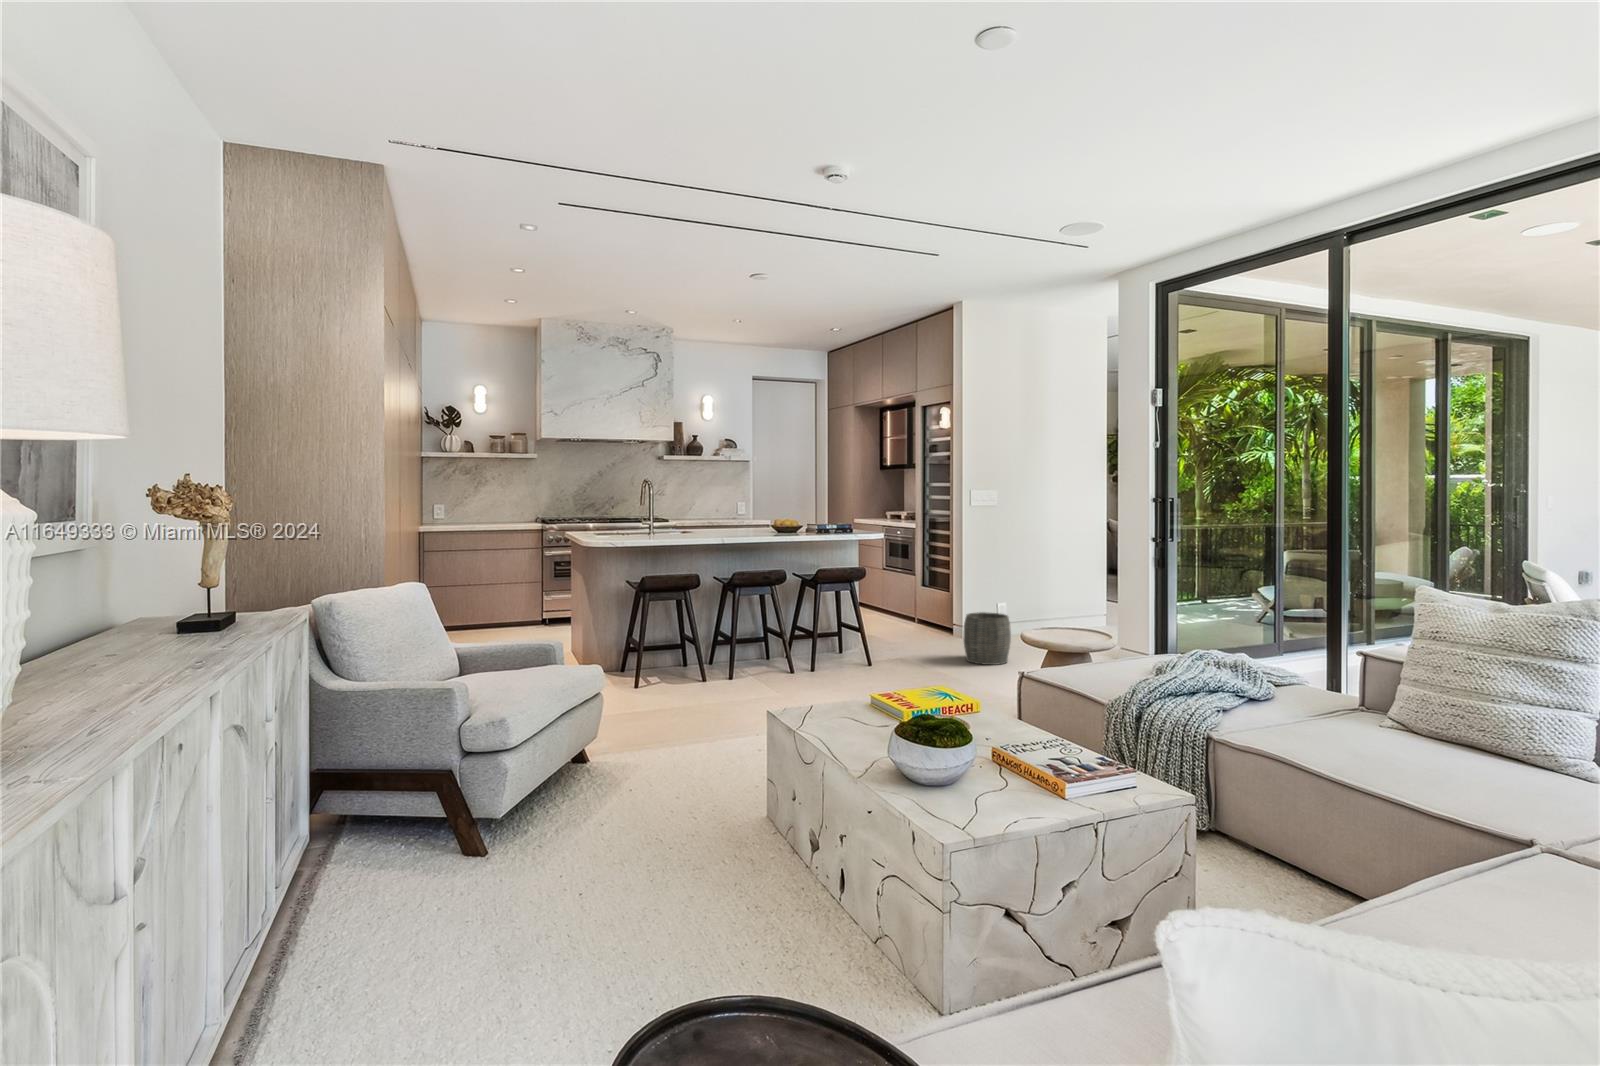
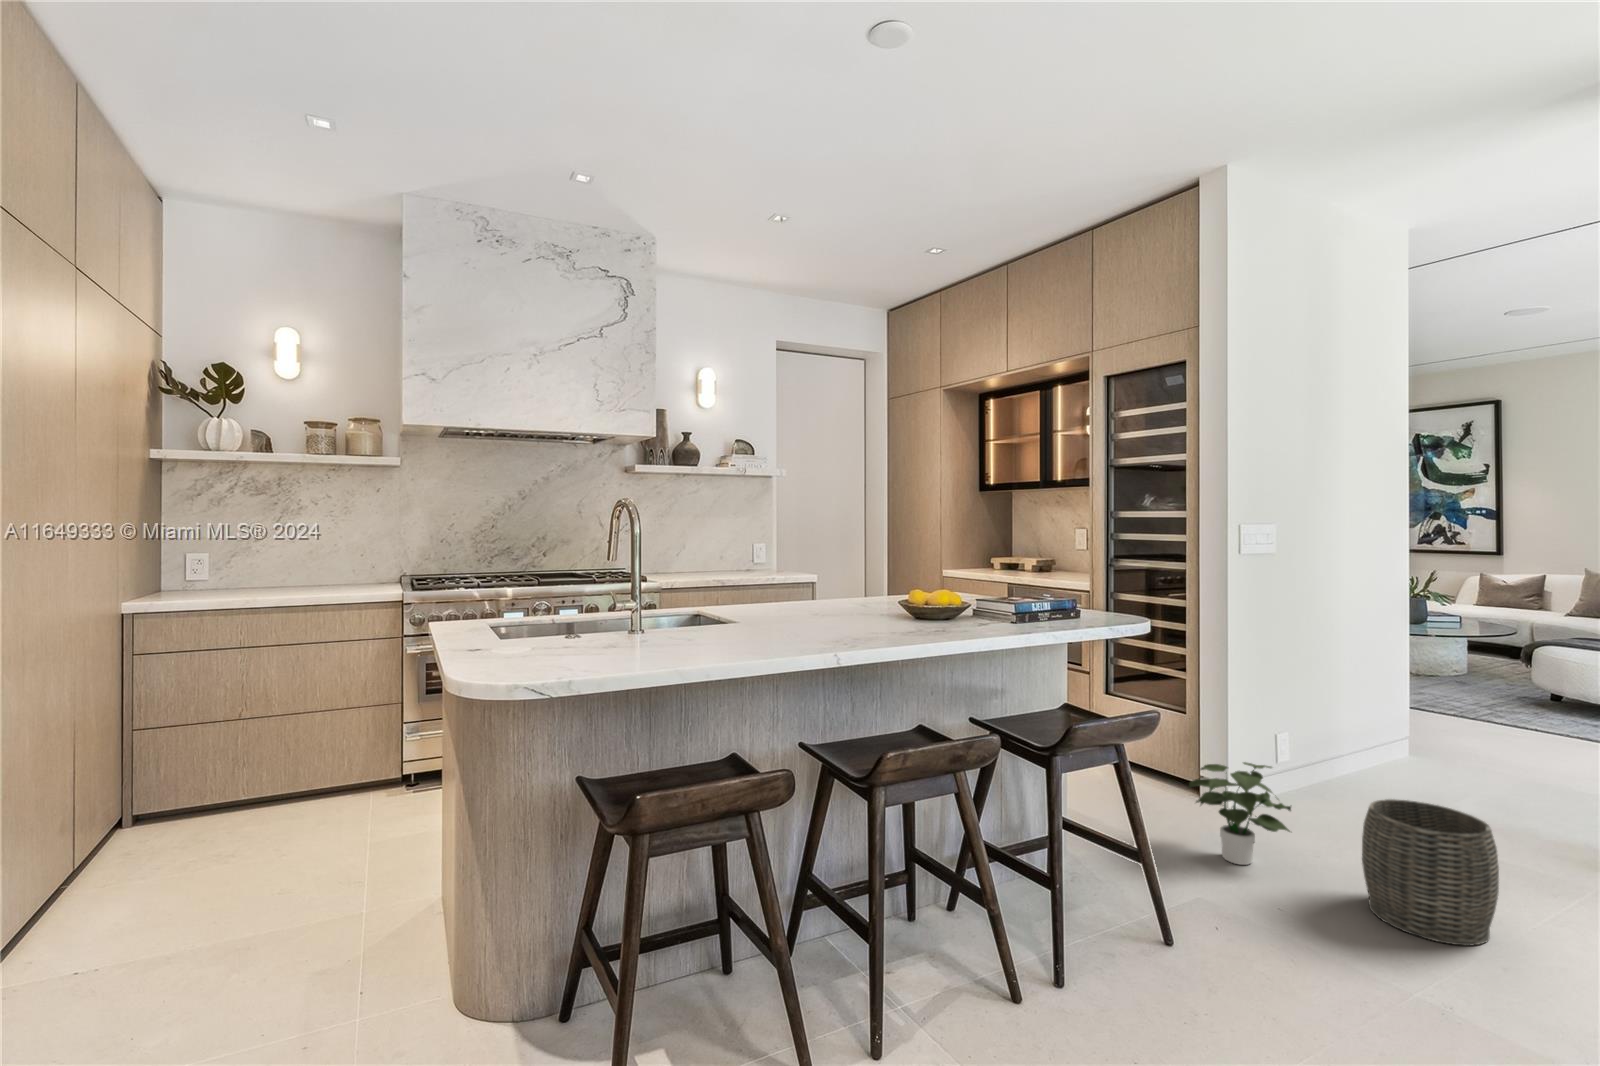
potted plant: none [915,603,959,649] -> present [1189,762,1291,865]

